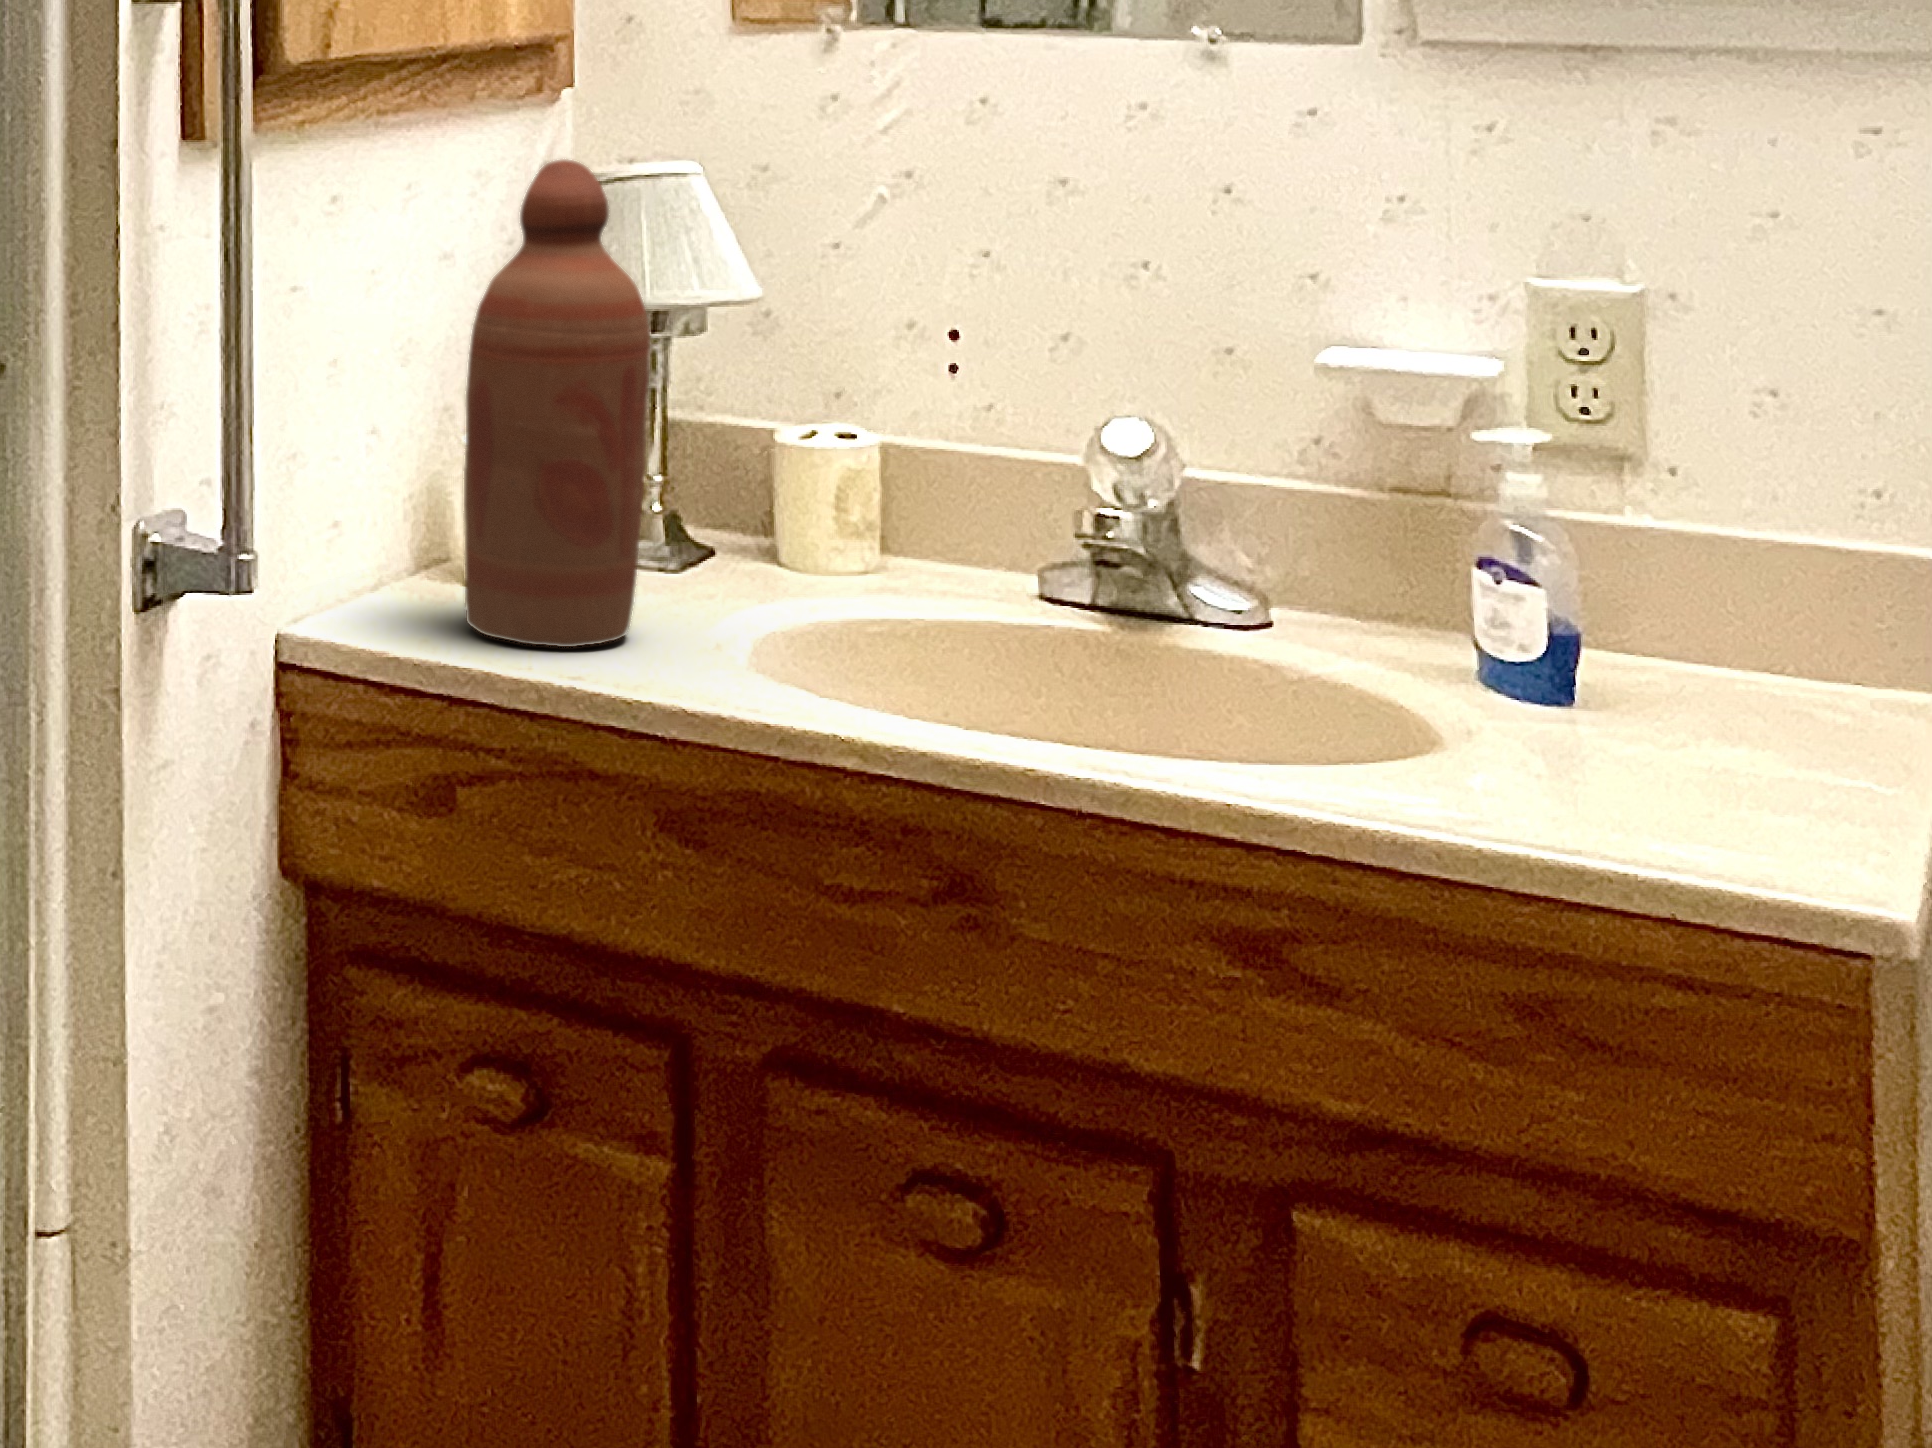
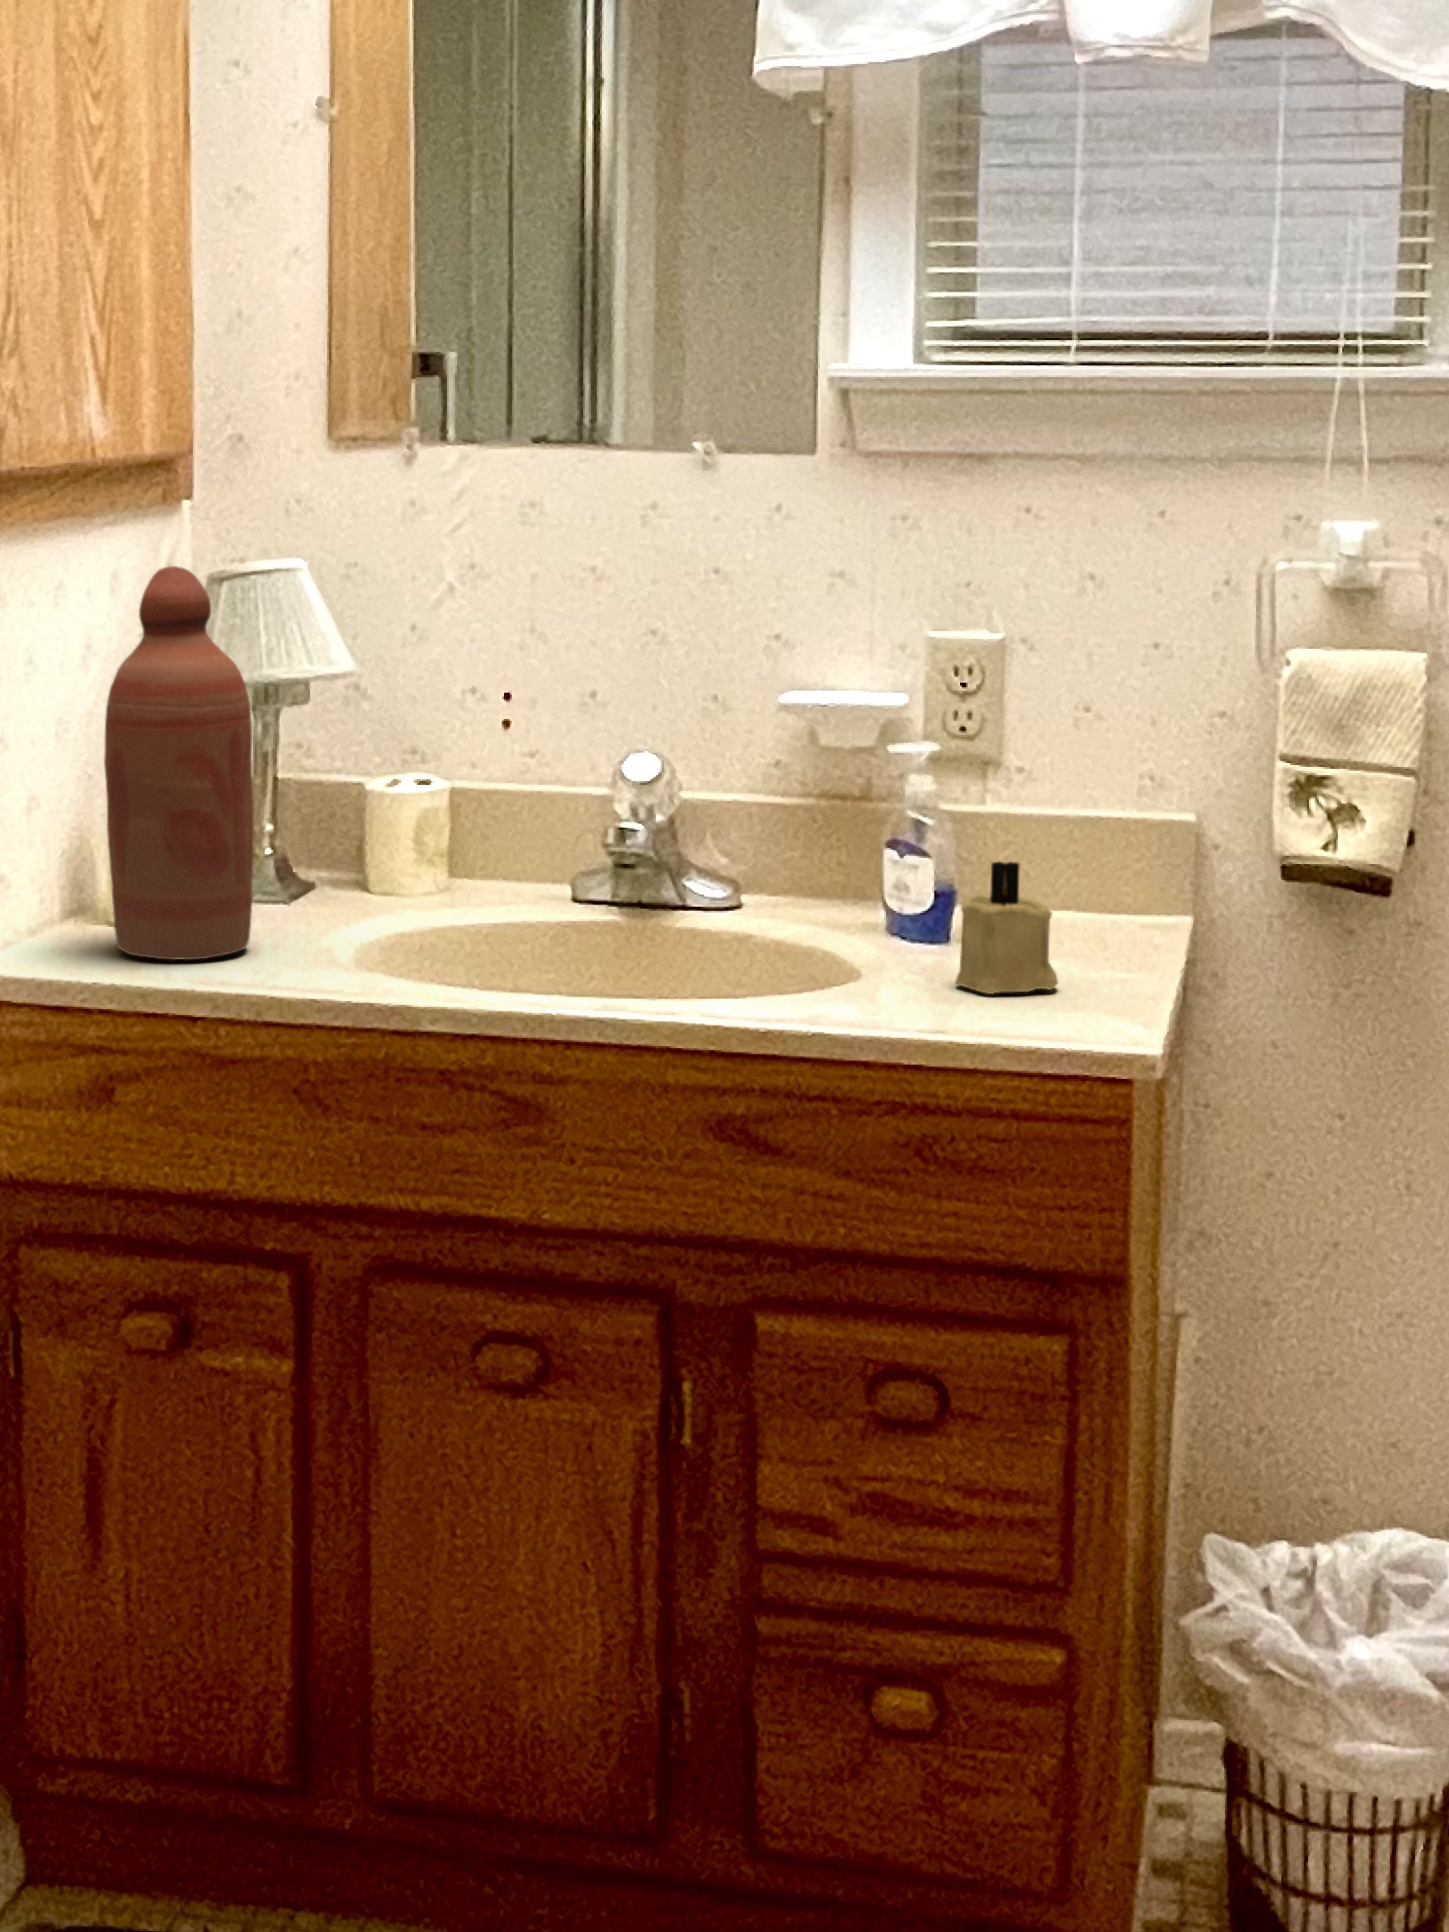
candle: none [1607,601,1766,787] -> present [956,862,1058,994]

